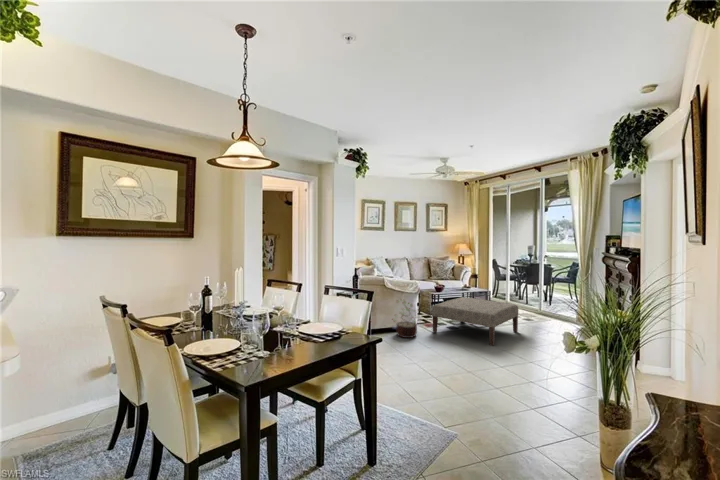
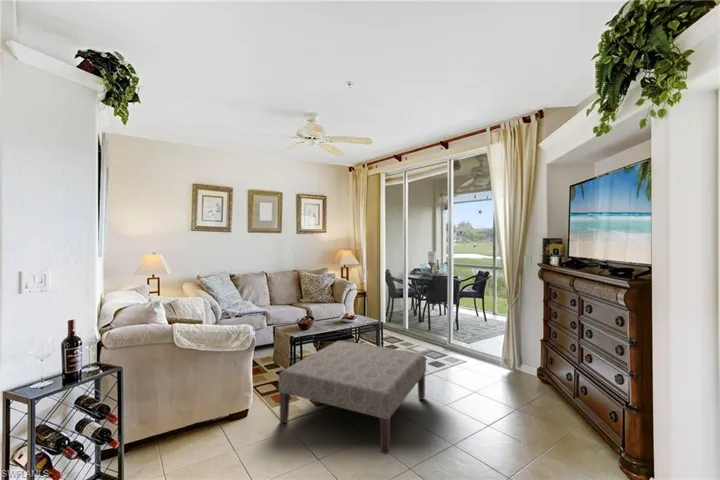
decorative plant: present [392,301,417,338] -> none [188,367,246,455]

